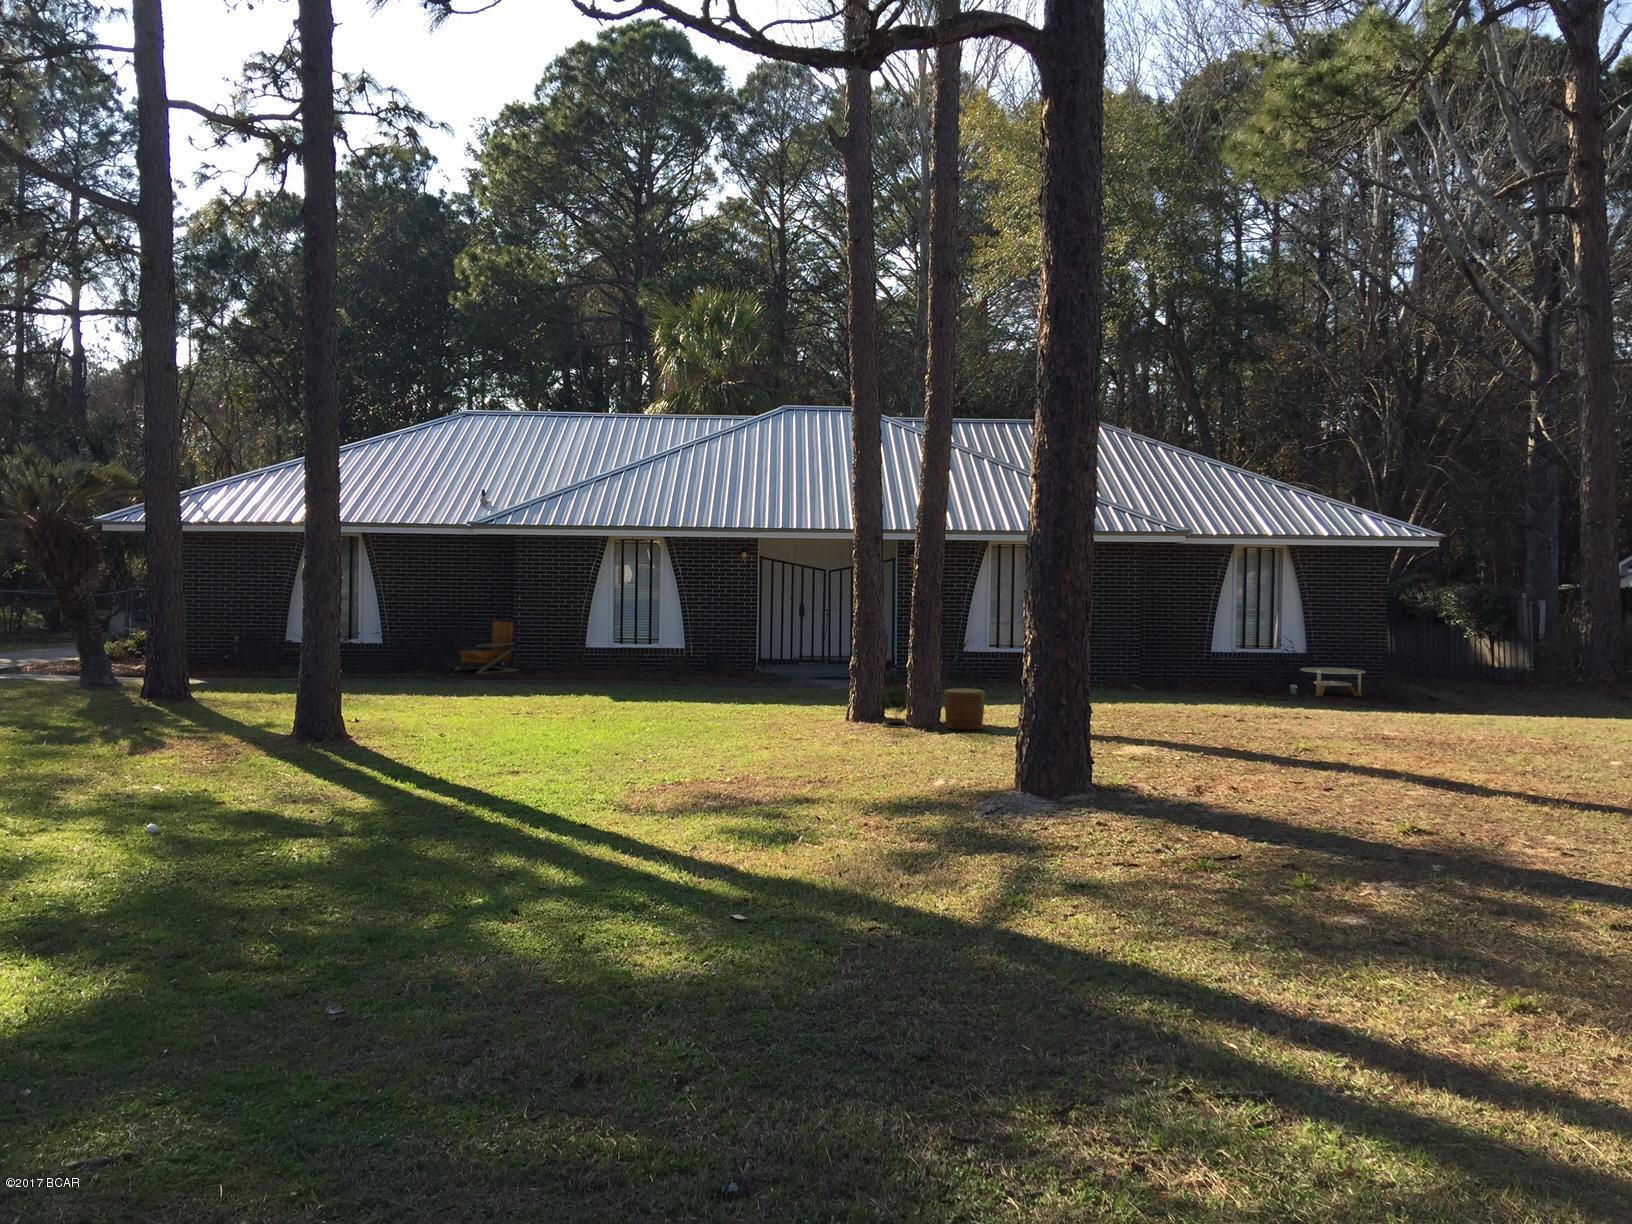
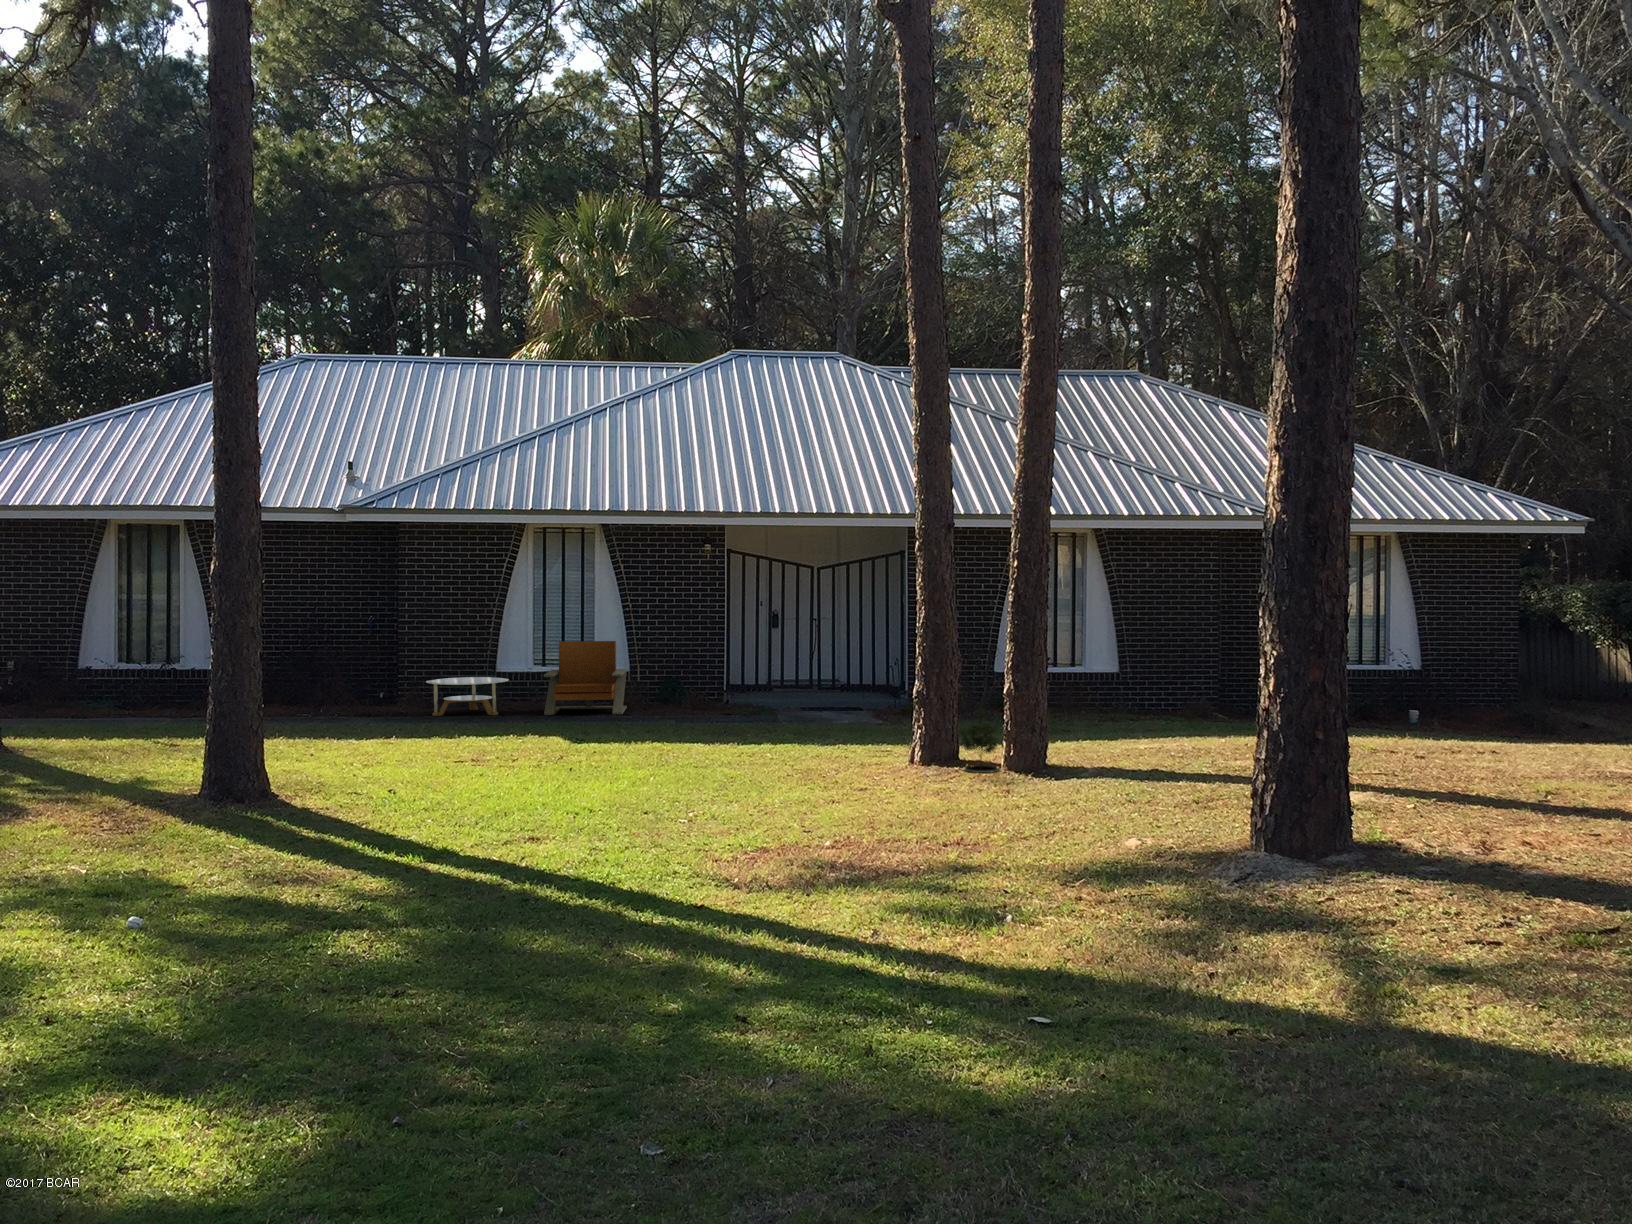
lounge chair: present [455,621,518,674] -> present [544,641,627,715]
round table: present [1300,667,1366,696] -> present [426,677,509,716]
woven basket: present [944,688,985,731] -> none [1045,720,1098,775]

